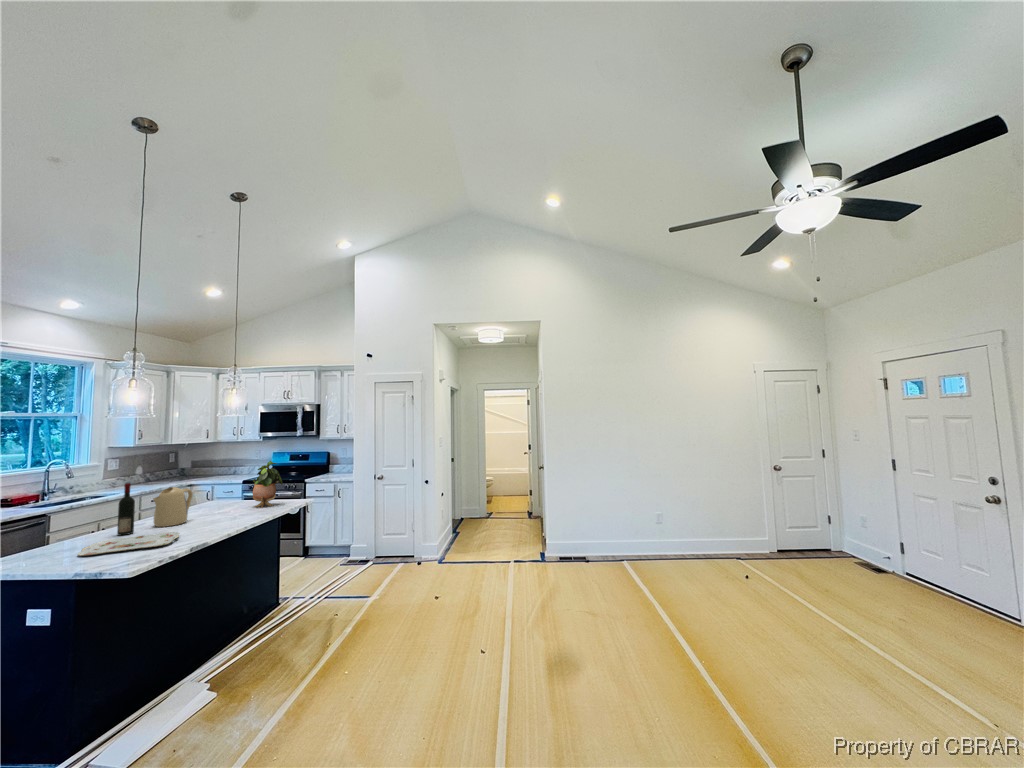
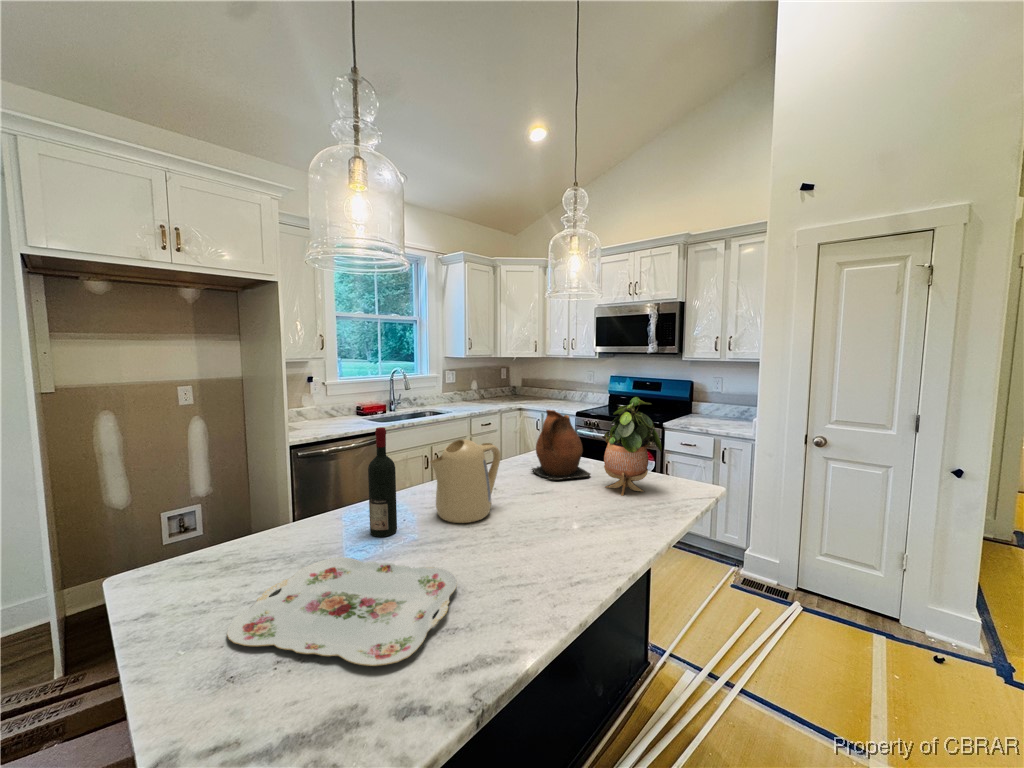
ceramic pitcher: none [207,472,246,509] -> present [533,410,591,480]

